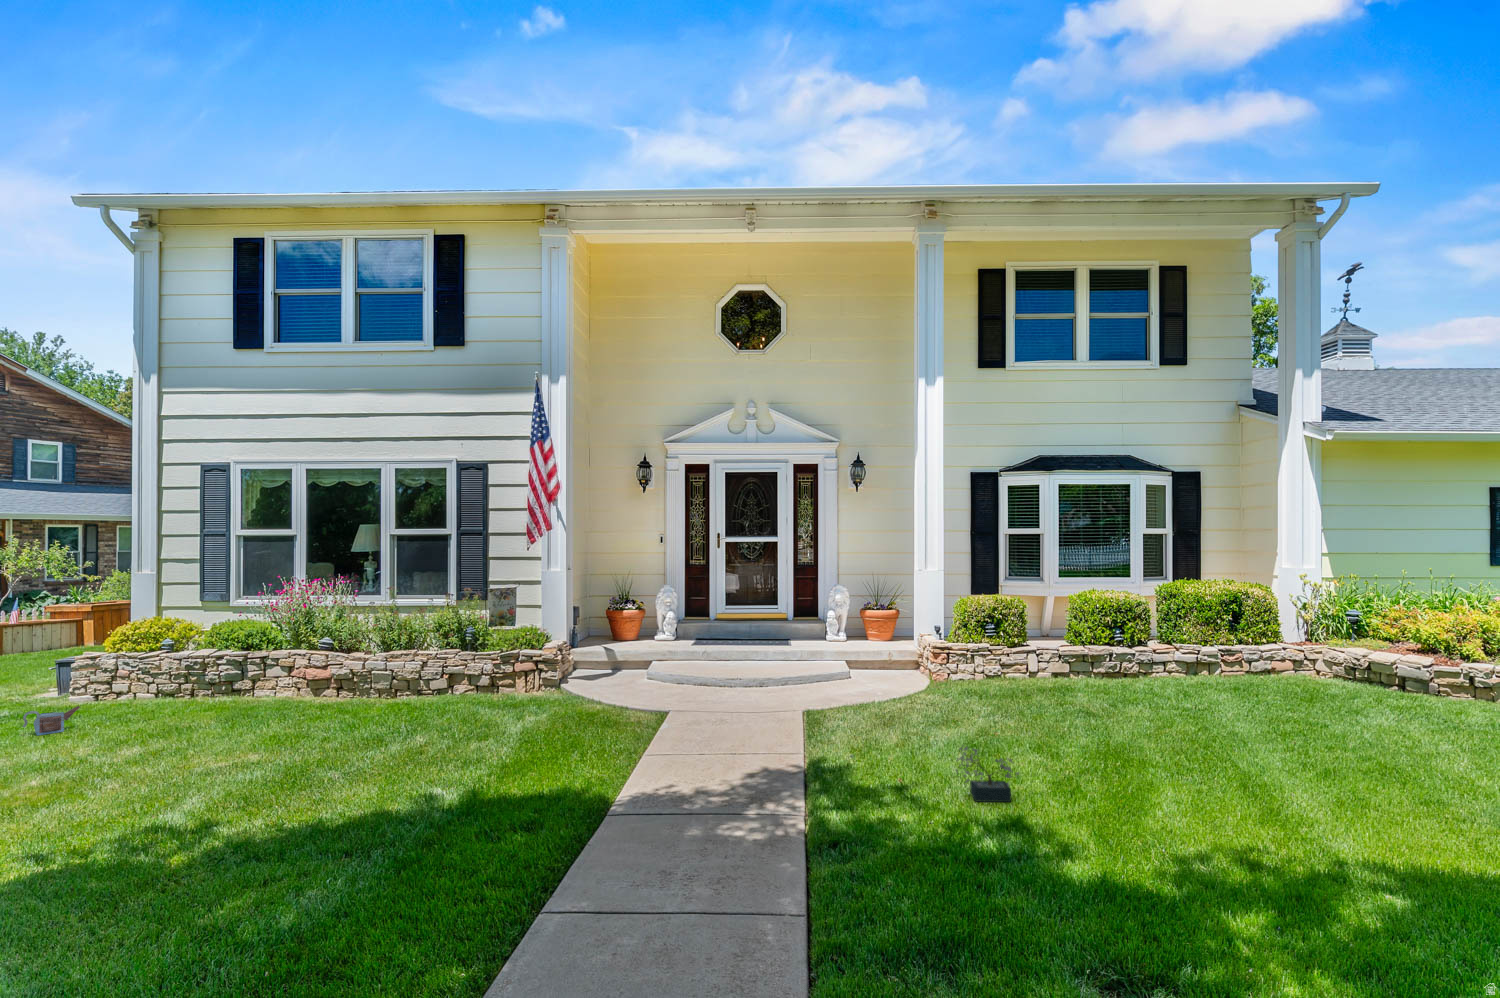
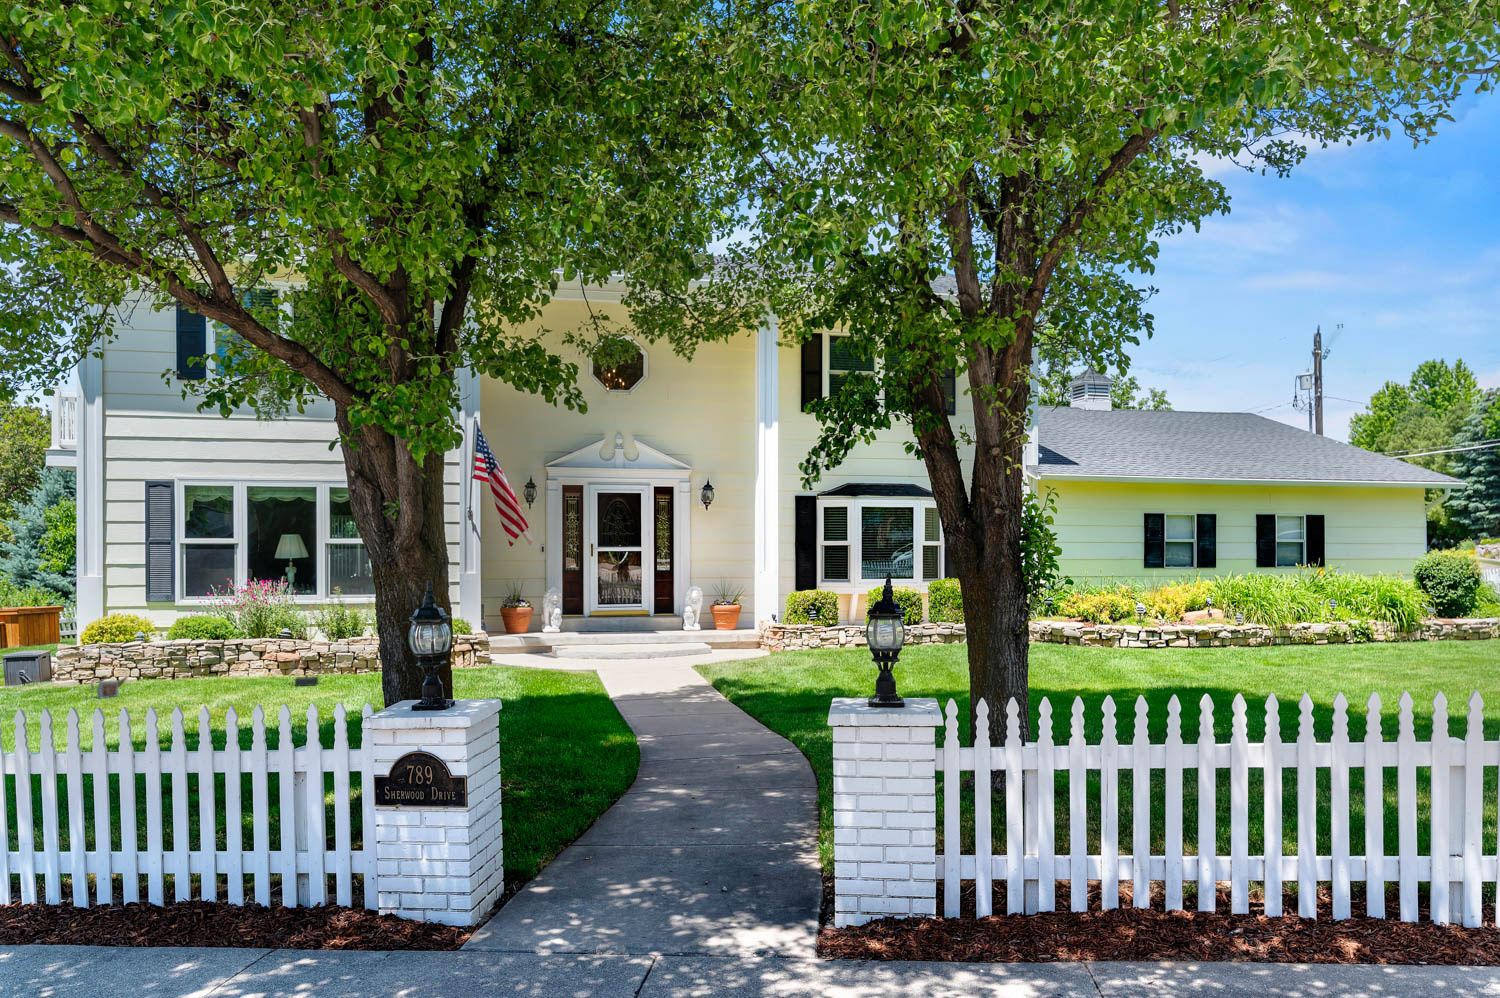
decorative plant: present [956,747,1019,802] -> present [289,659,321,686]

